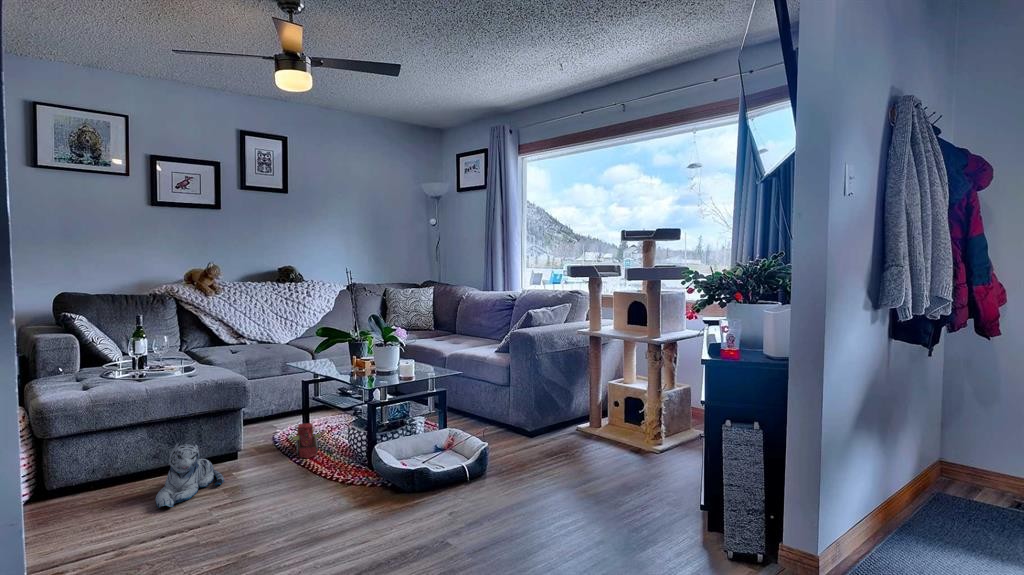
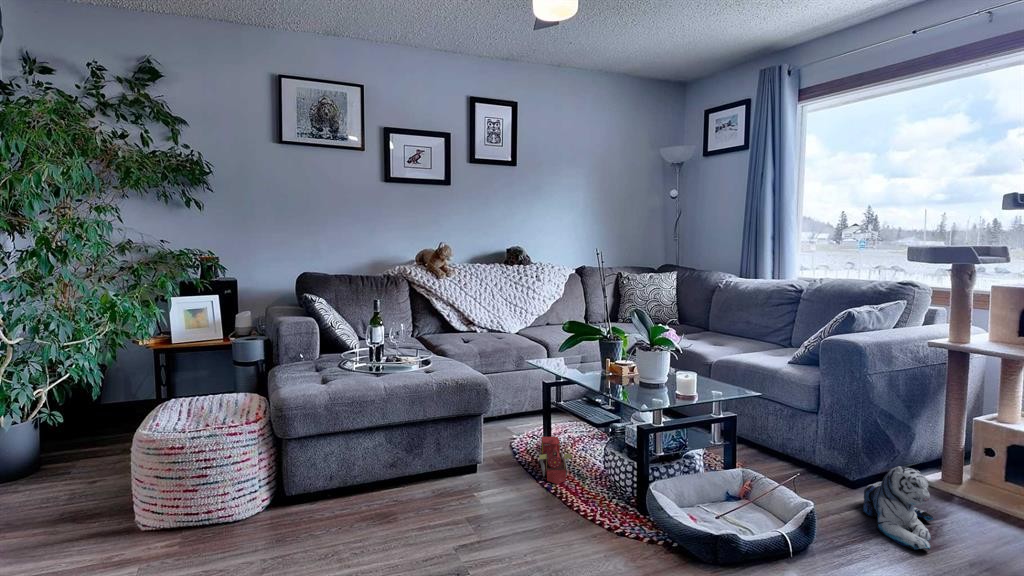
plush toy: present [155,444,224,508] -> present [862,466,933,550]

